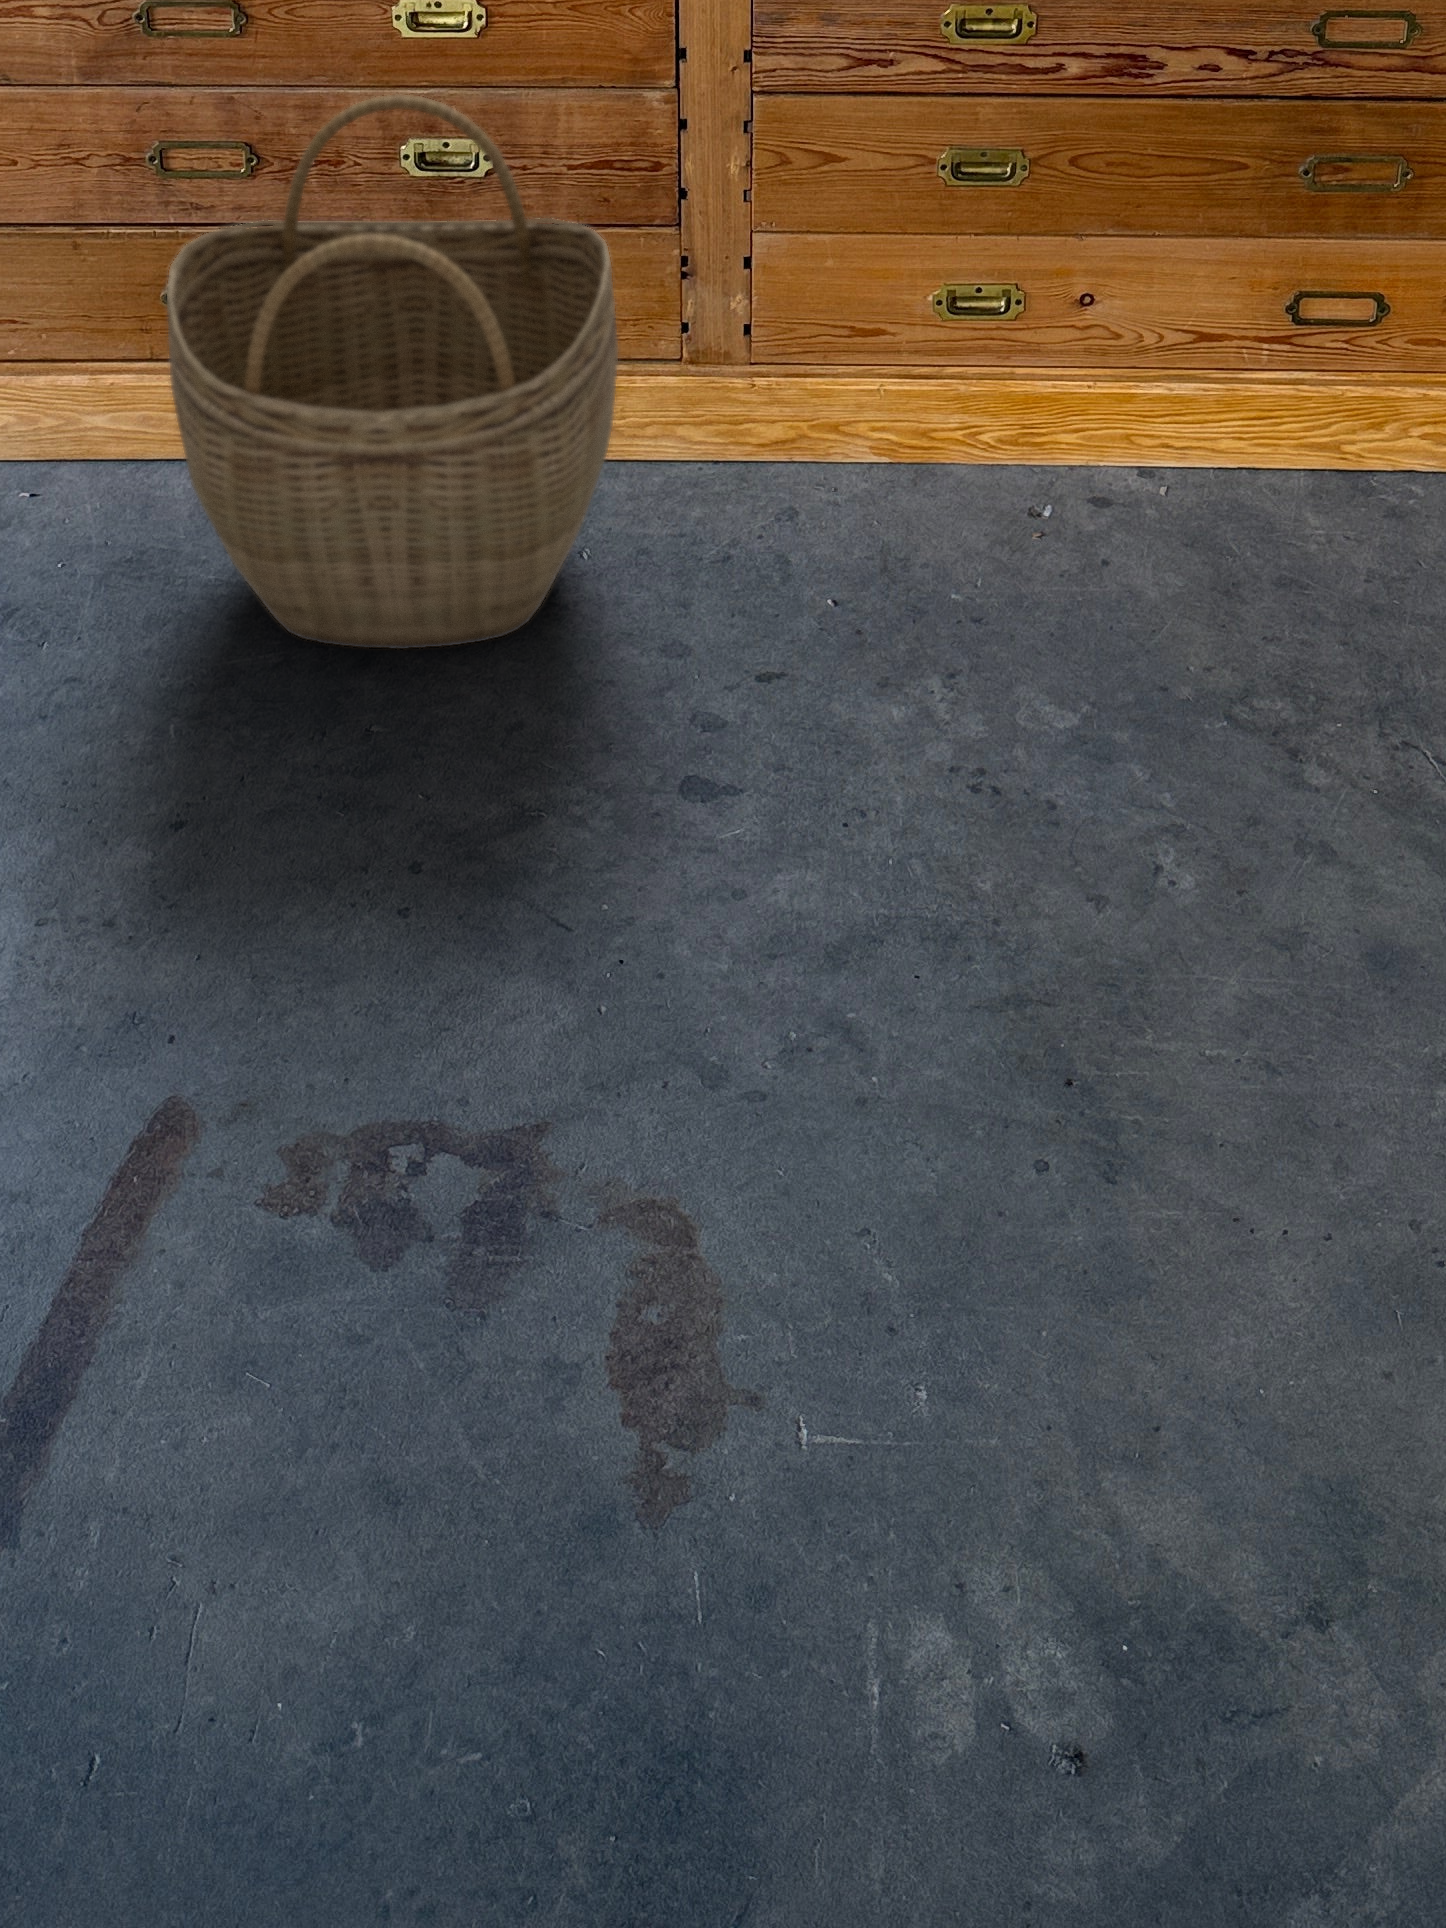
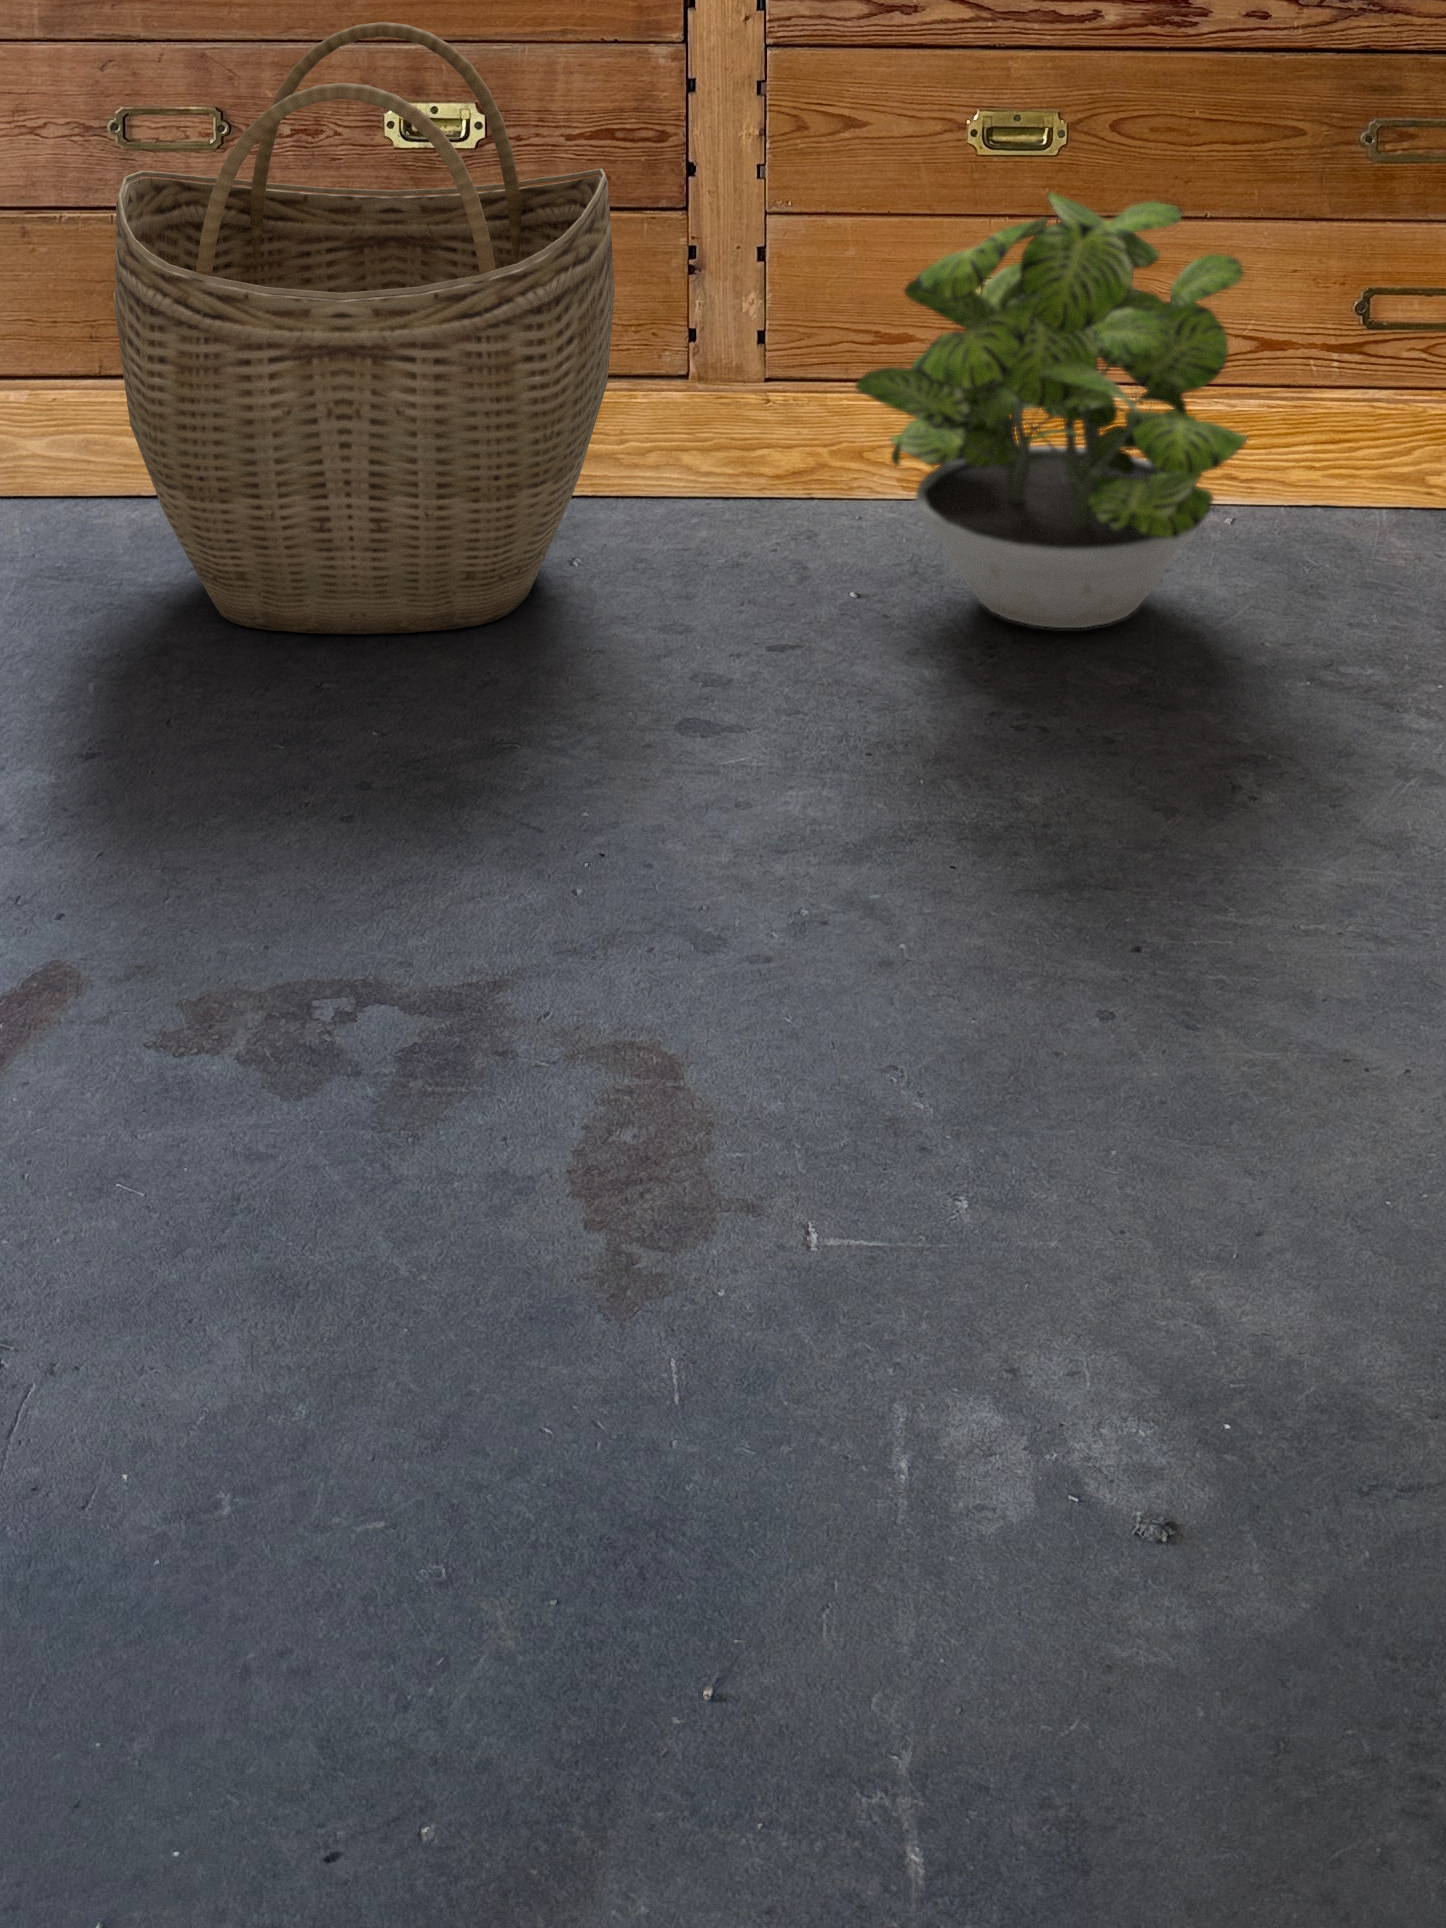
potted plant: none [835,233,1185,644] -> present [855,193,1247,628]

